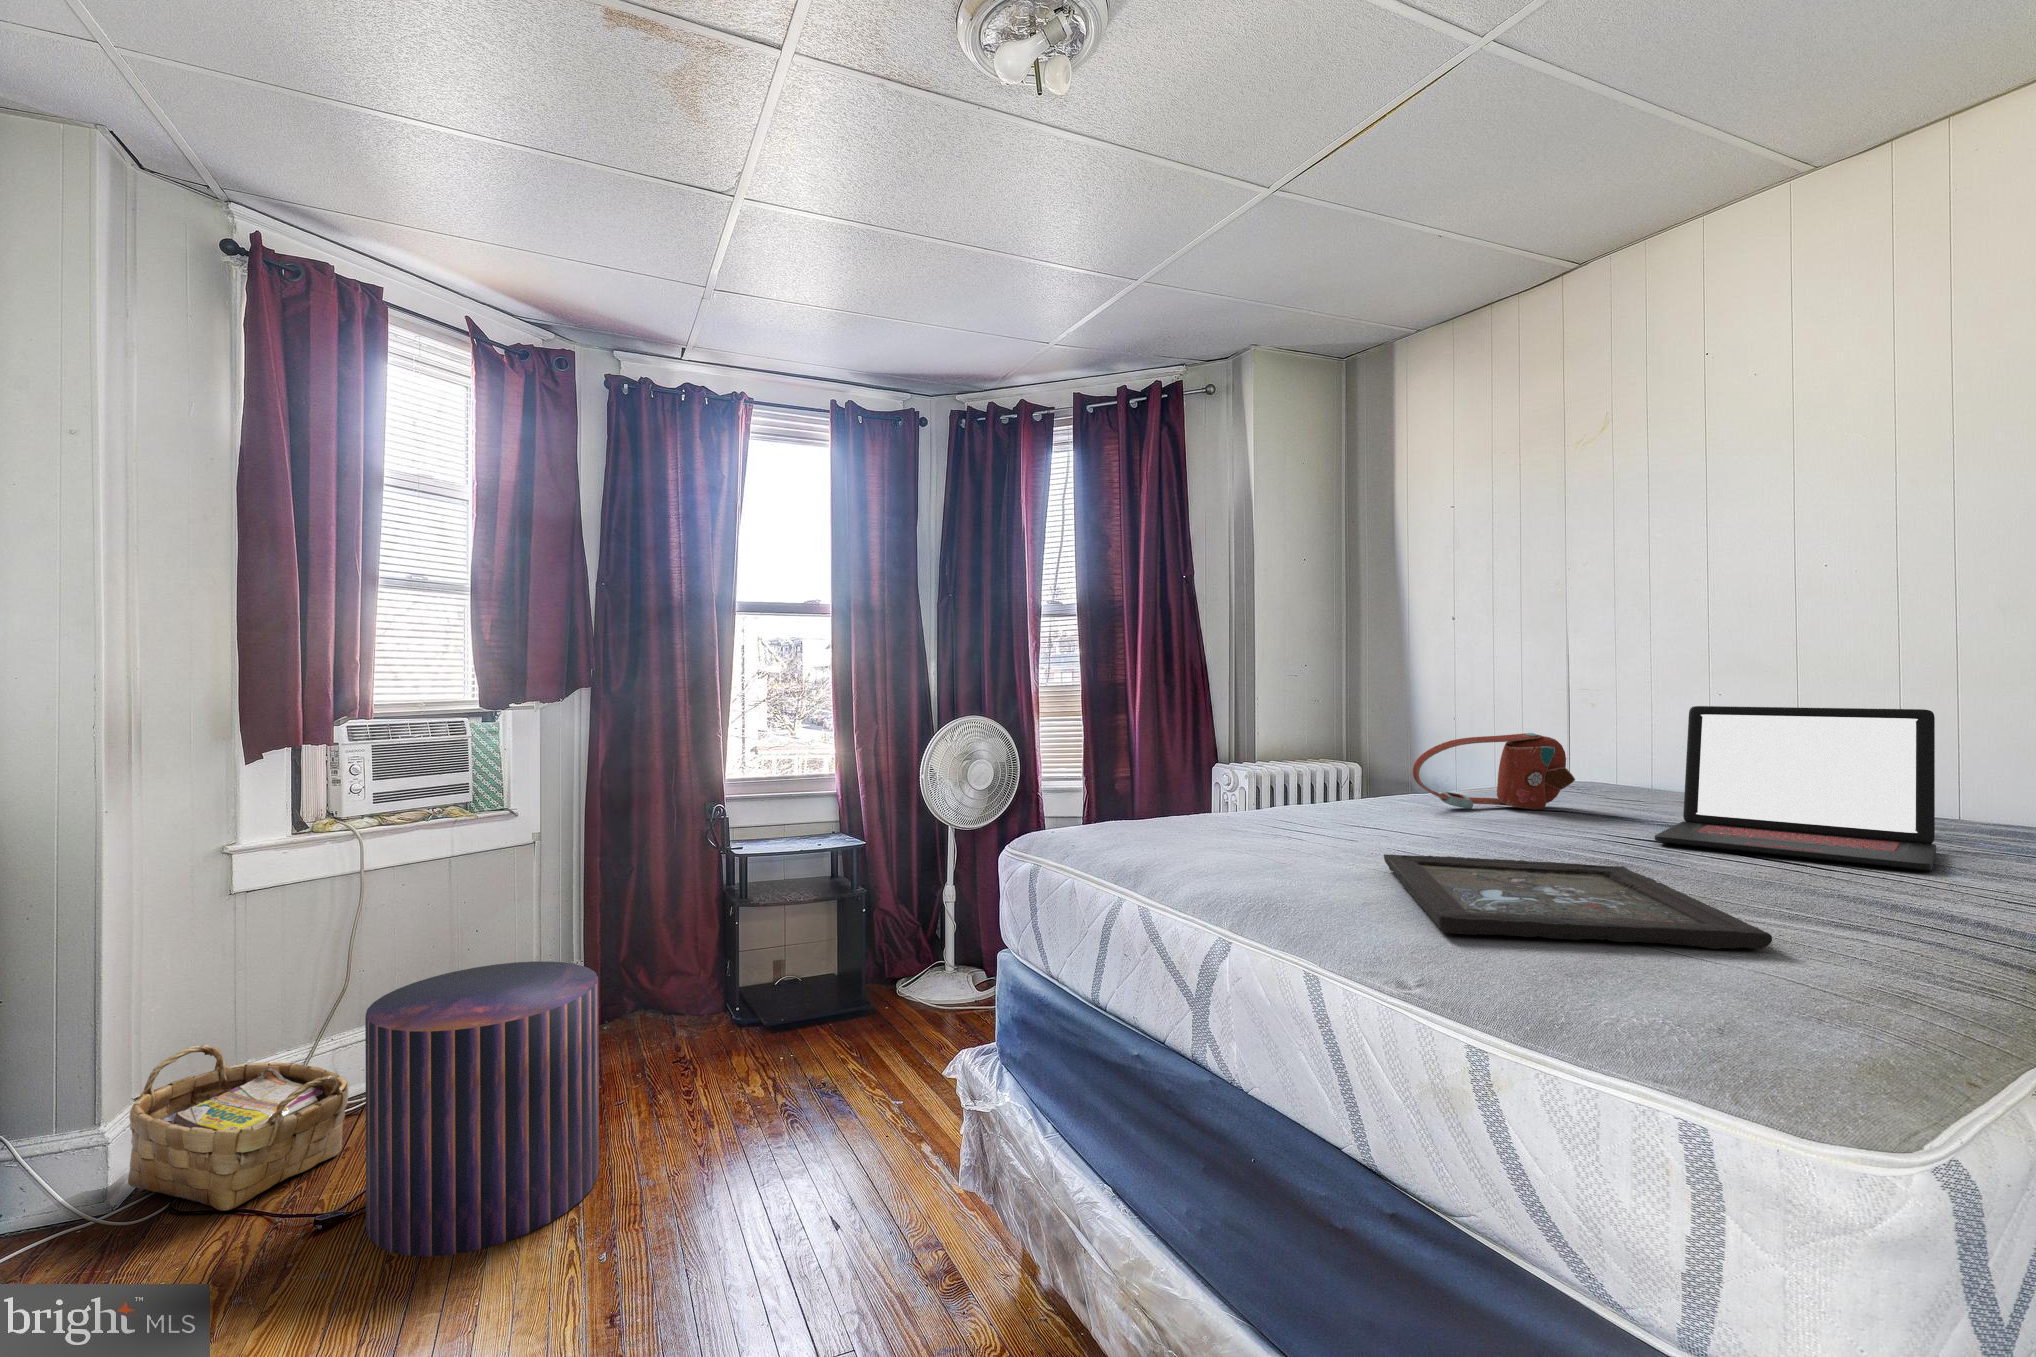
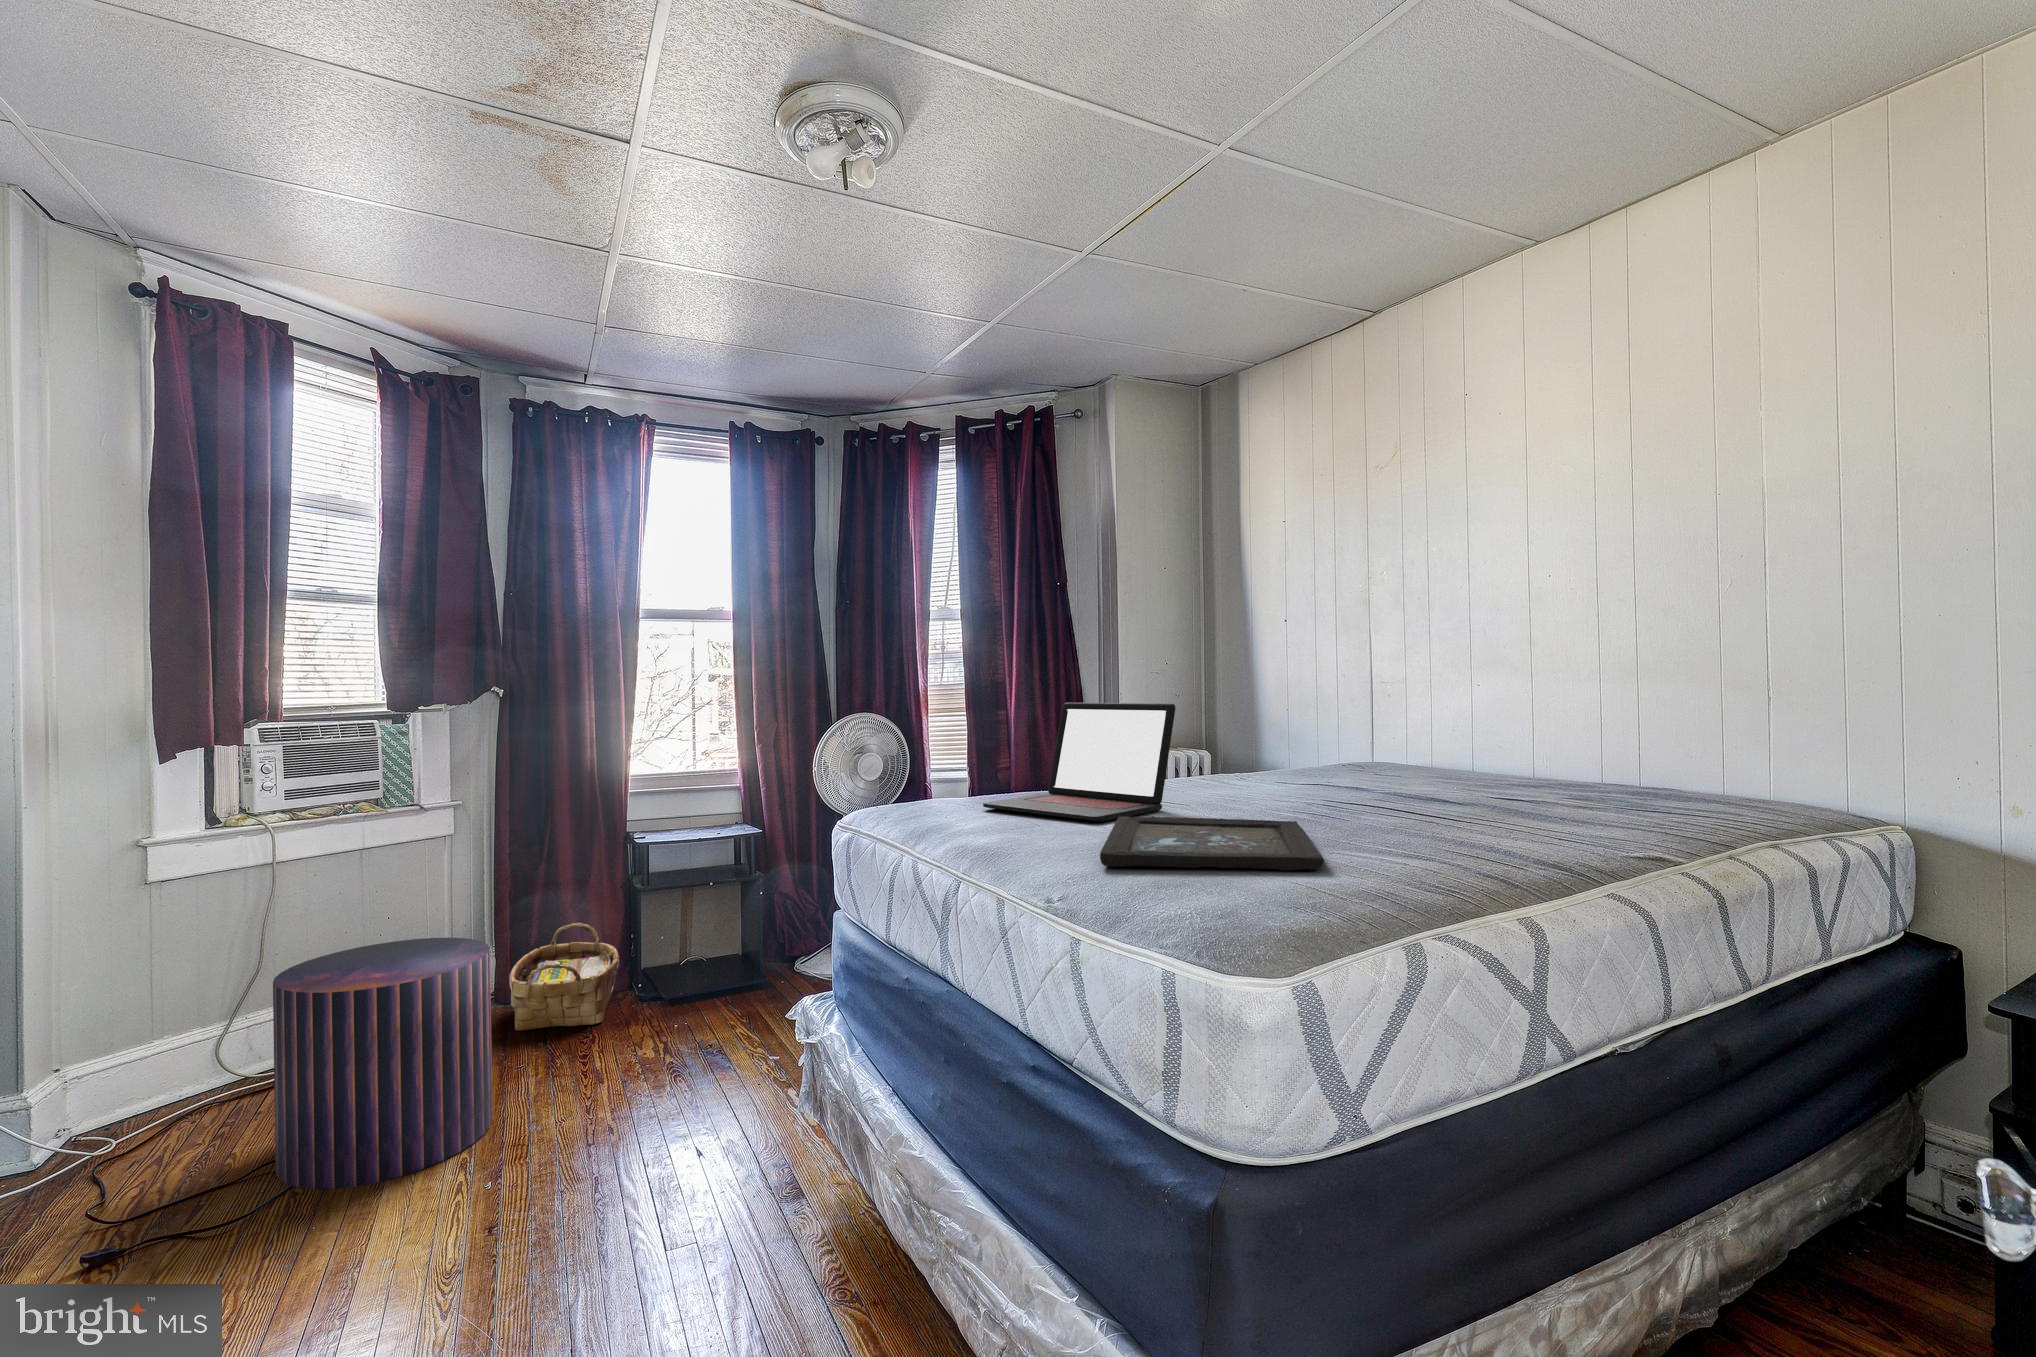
laptop: present [1655,706,1936,870] -> present [983,703,1175,822]
handbag: present [1413,733,1575,810] -> none [1201,720,1334,785]
woven basket: present [128,1045,348,1211] -> present [509,923,619,1031]

